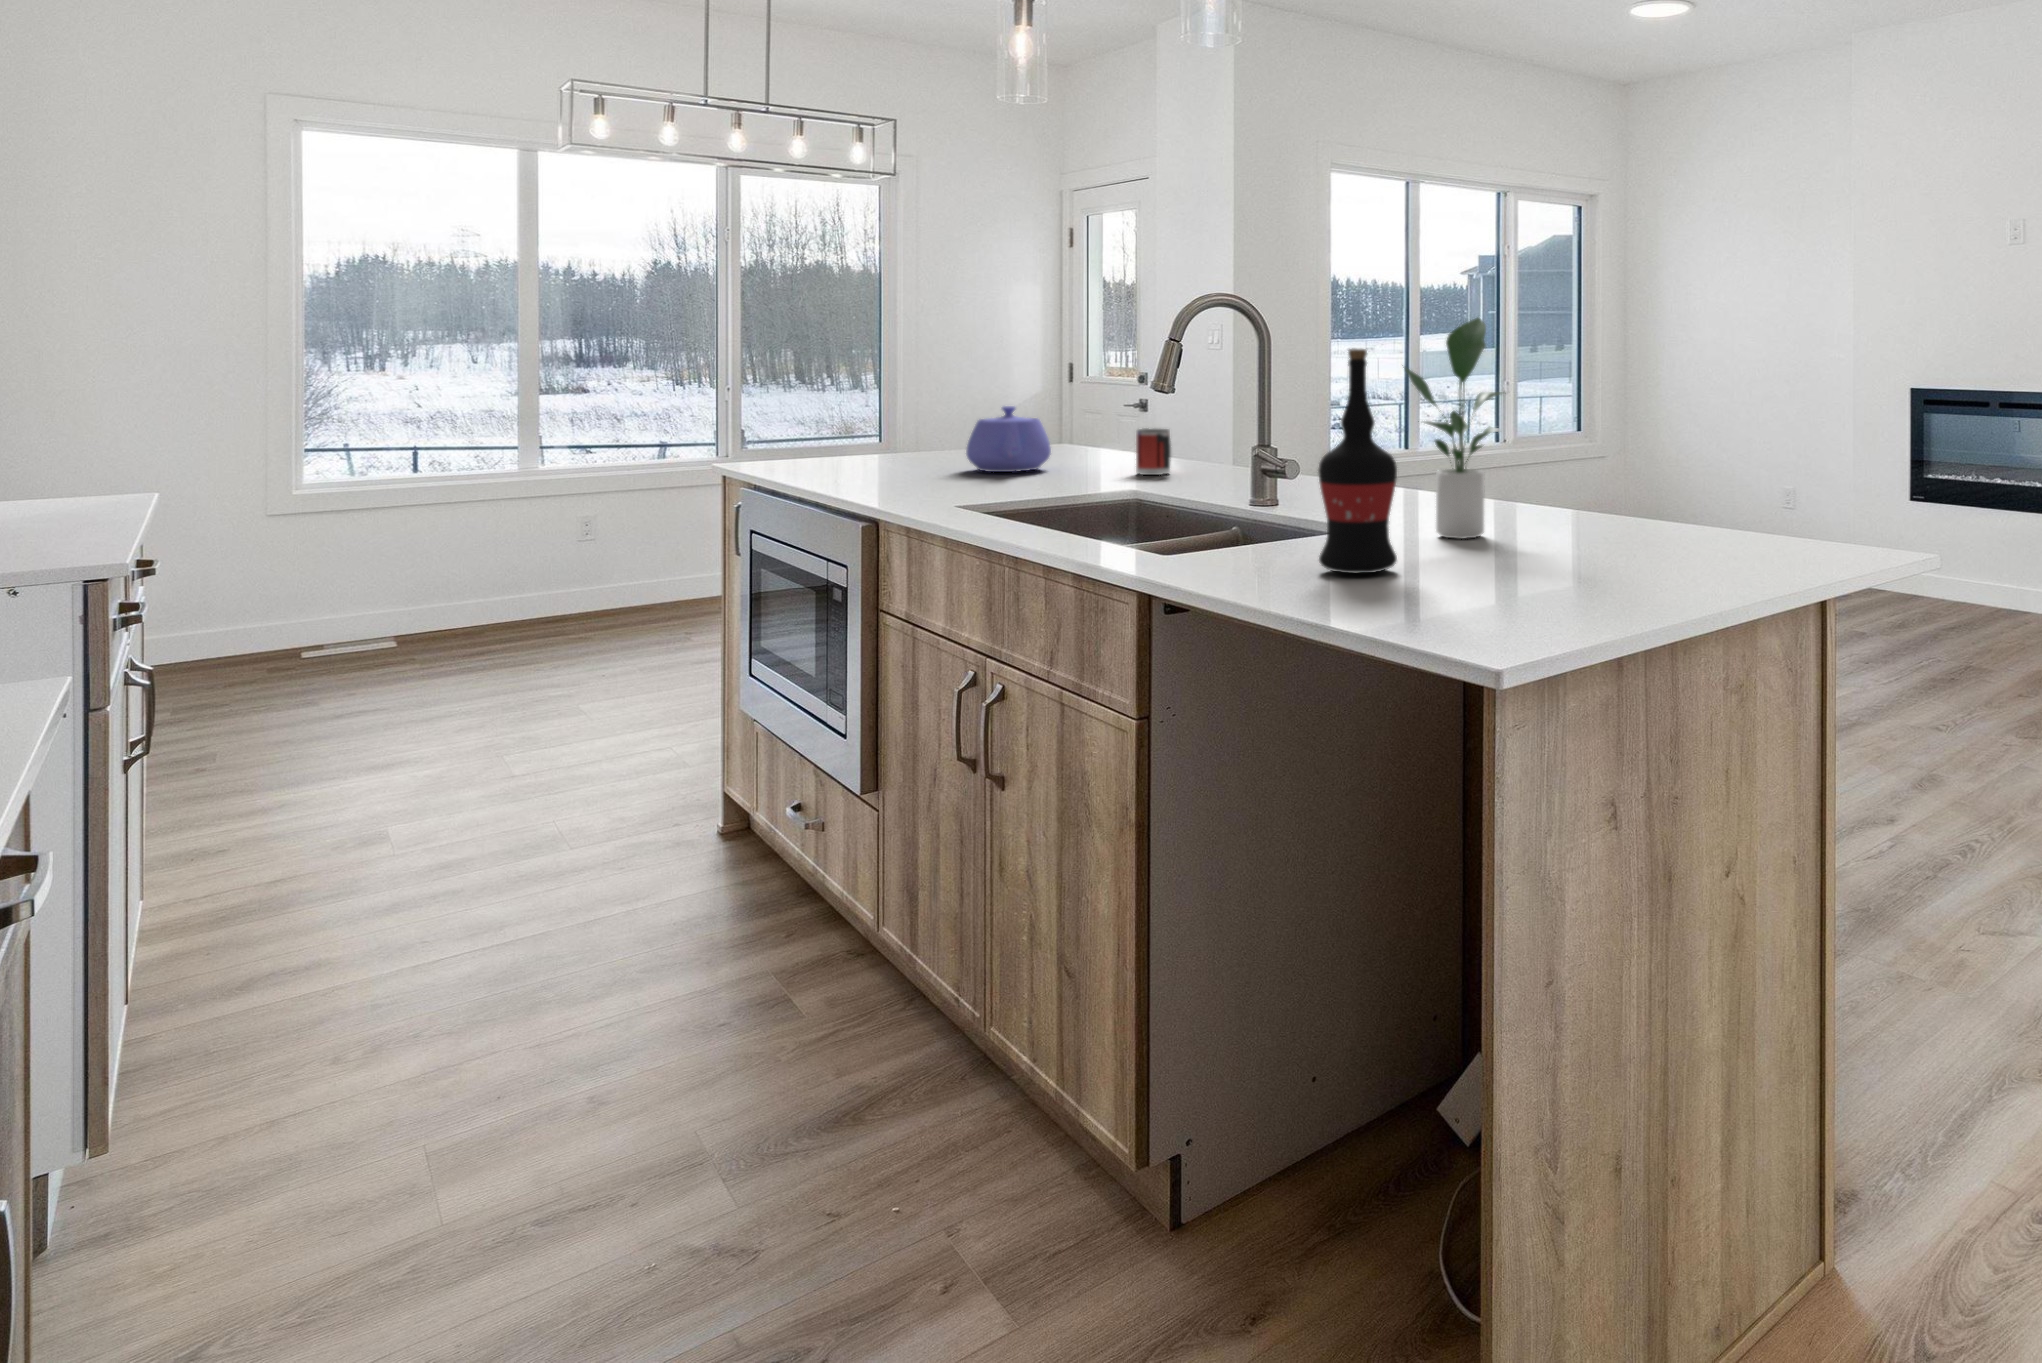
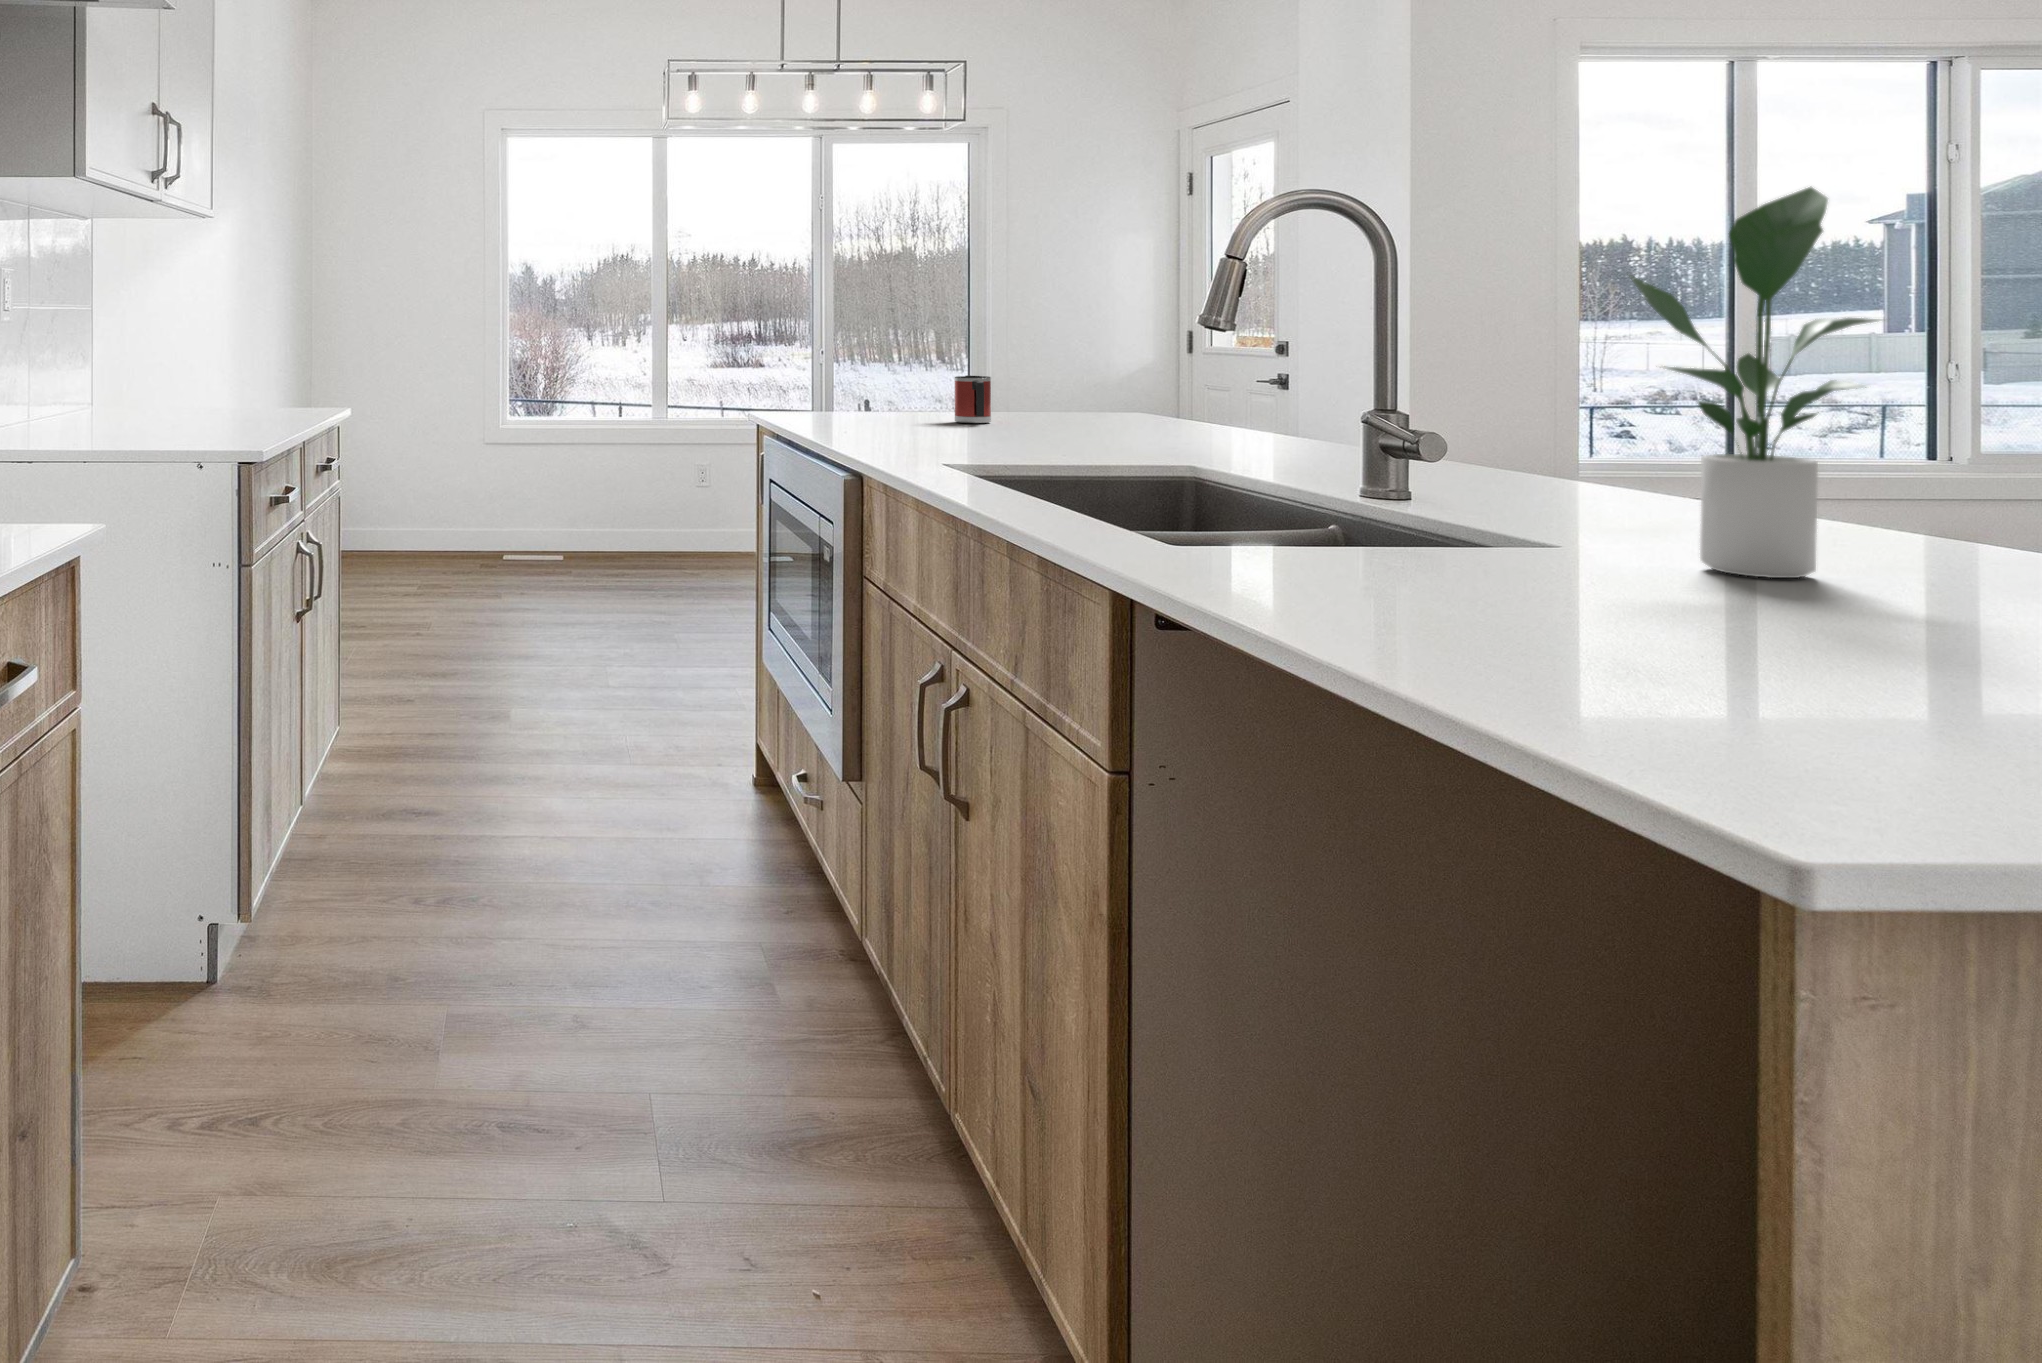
wine bottle: present [1319,349,1397,573] -> none [1422,231,1589,613]
teapot: present [966,406,1051,472] -> none [995,360,1098,436]
mug: present [1136,428,1171,475] -> present [954,375,991,423]

